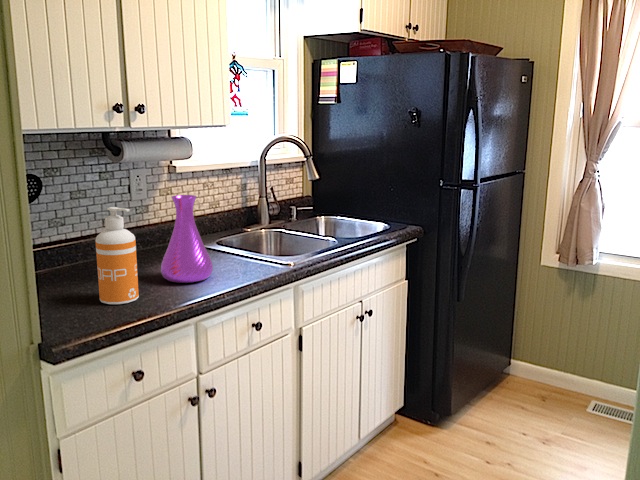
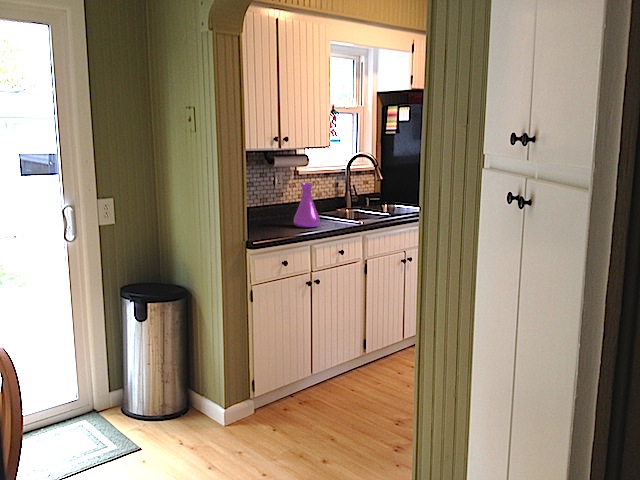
soap dispenser: present [96,207,139,304] -> none [266,186,285,233]

